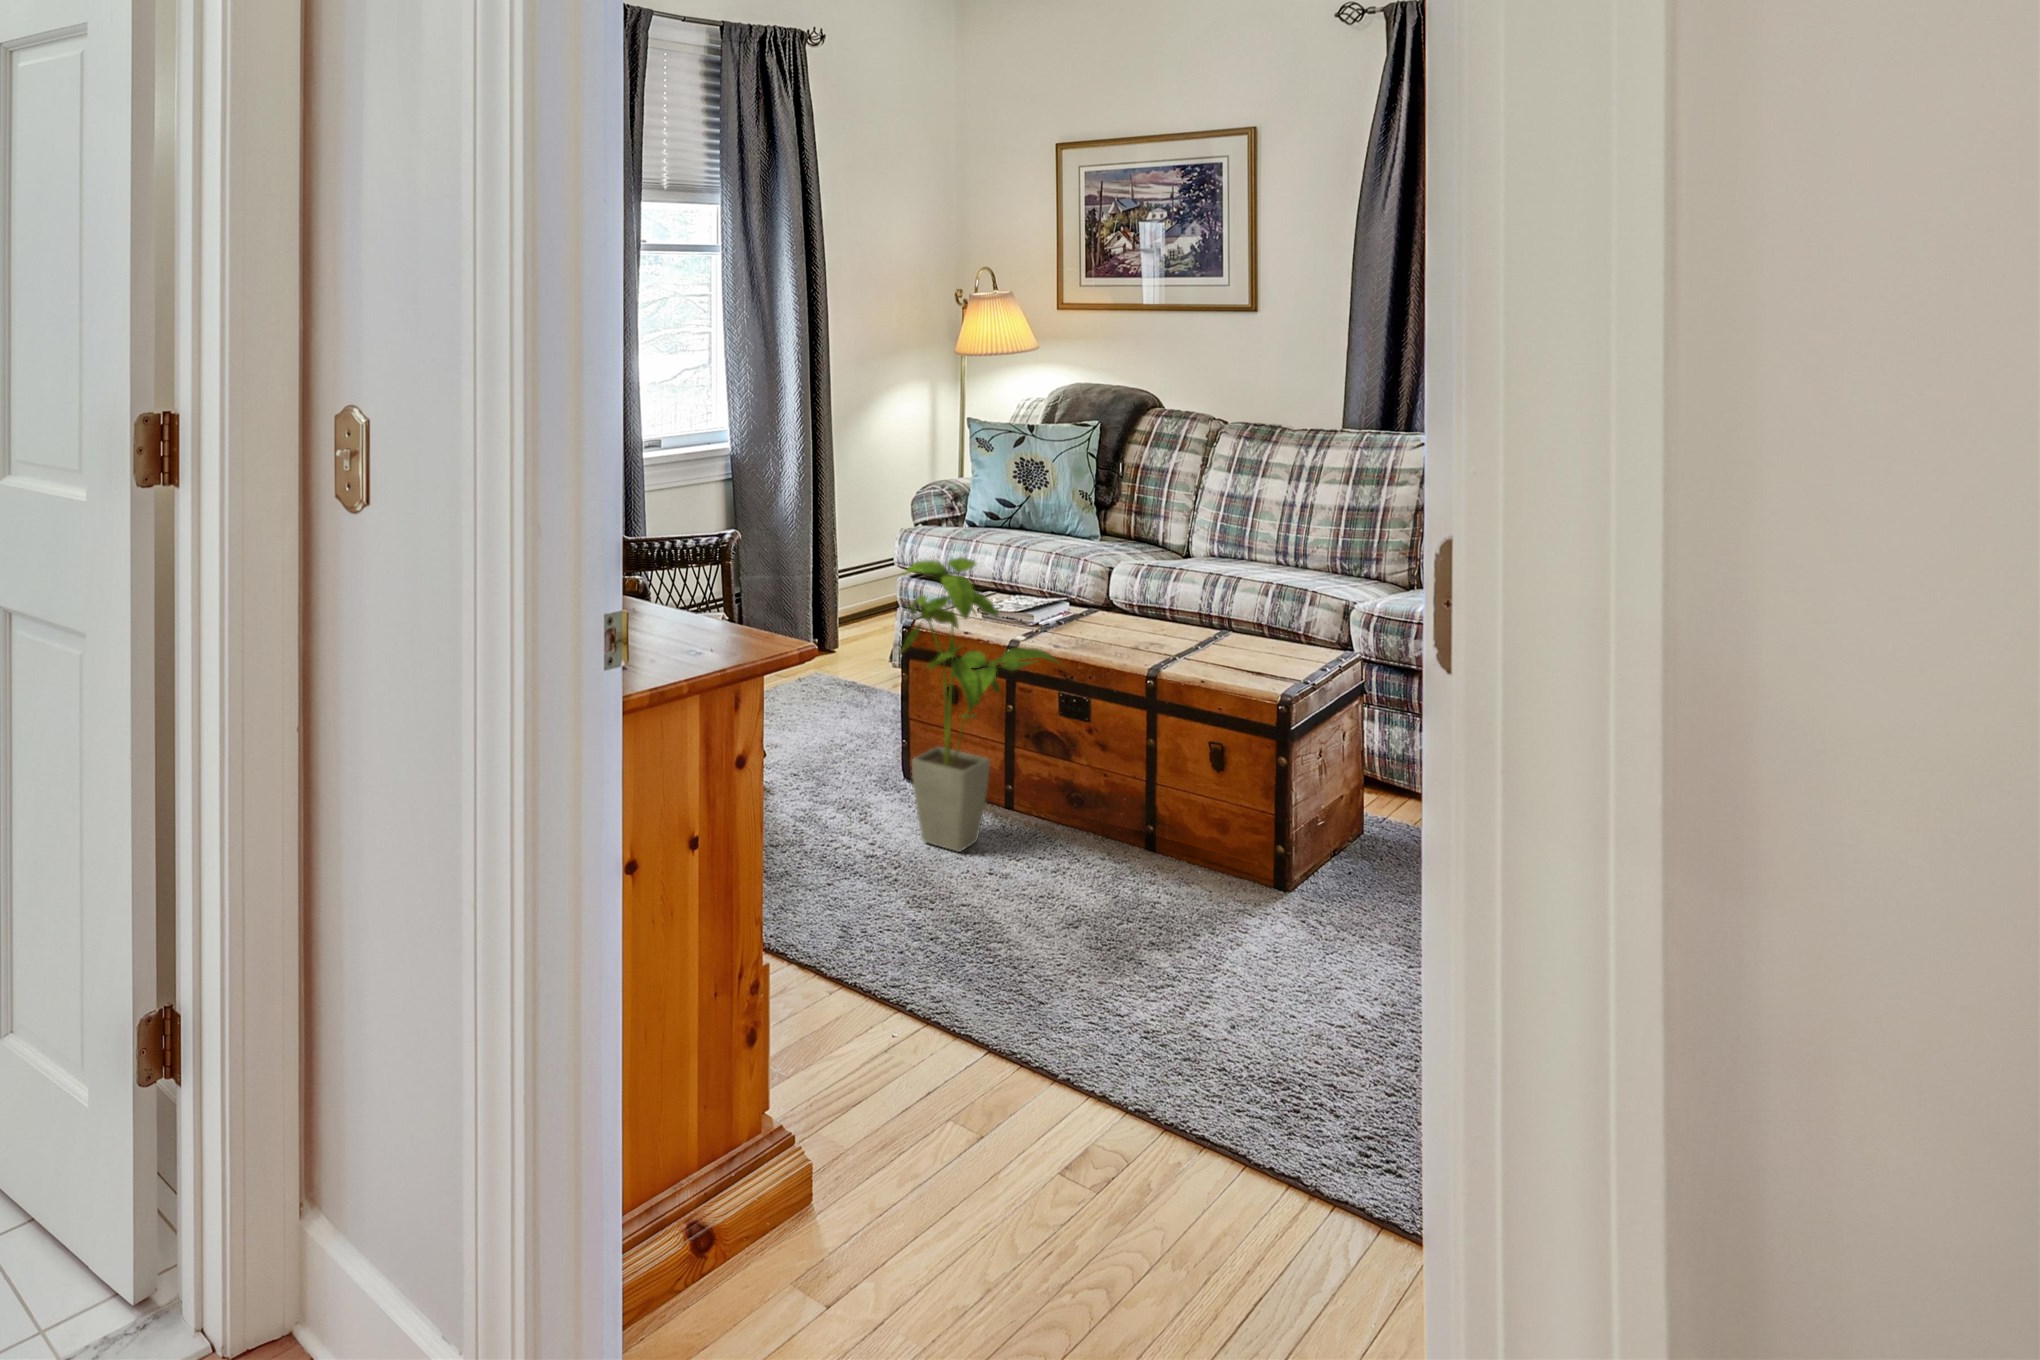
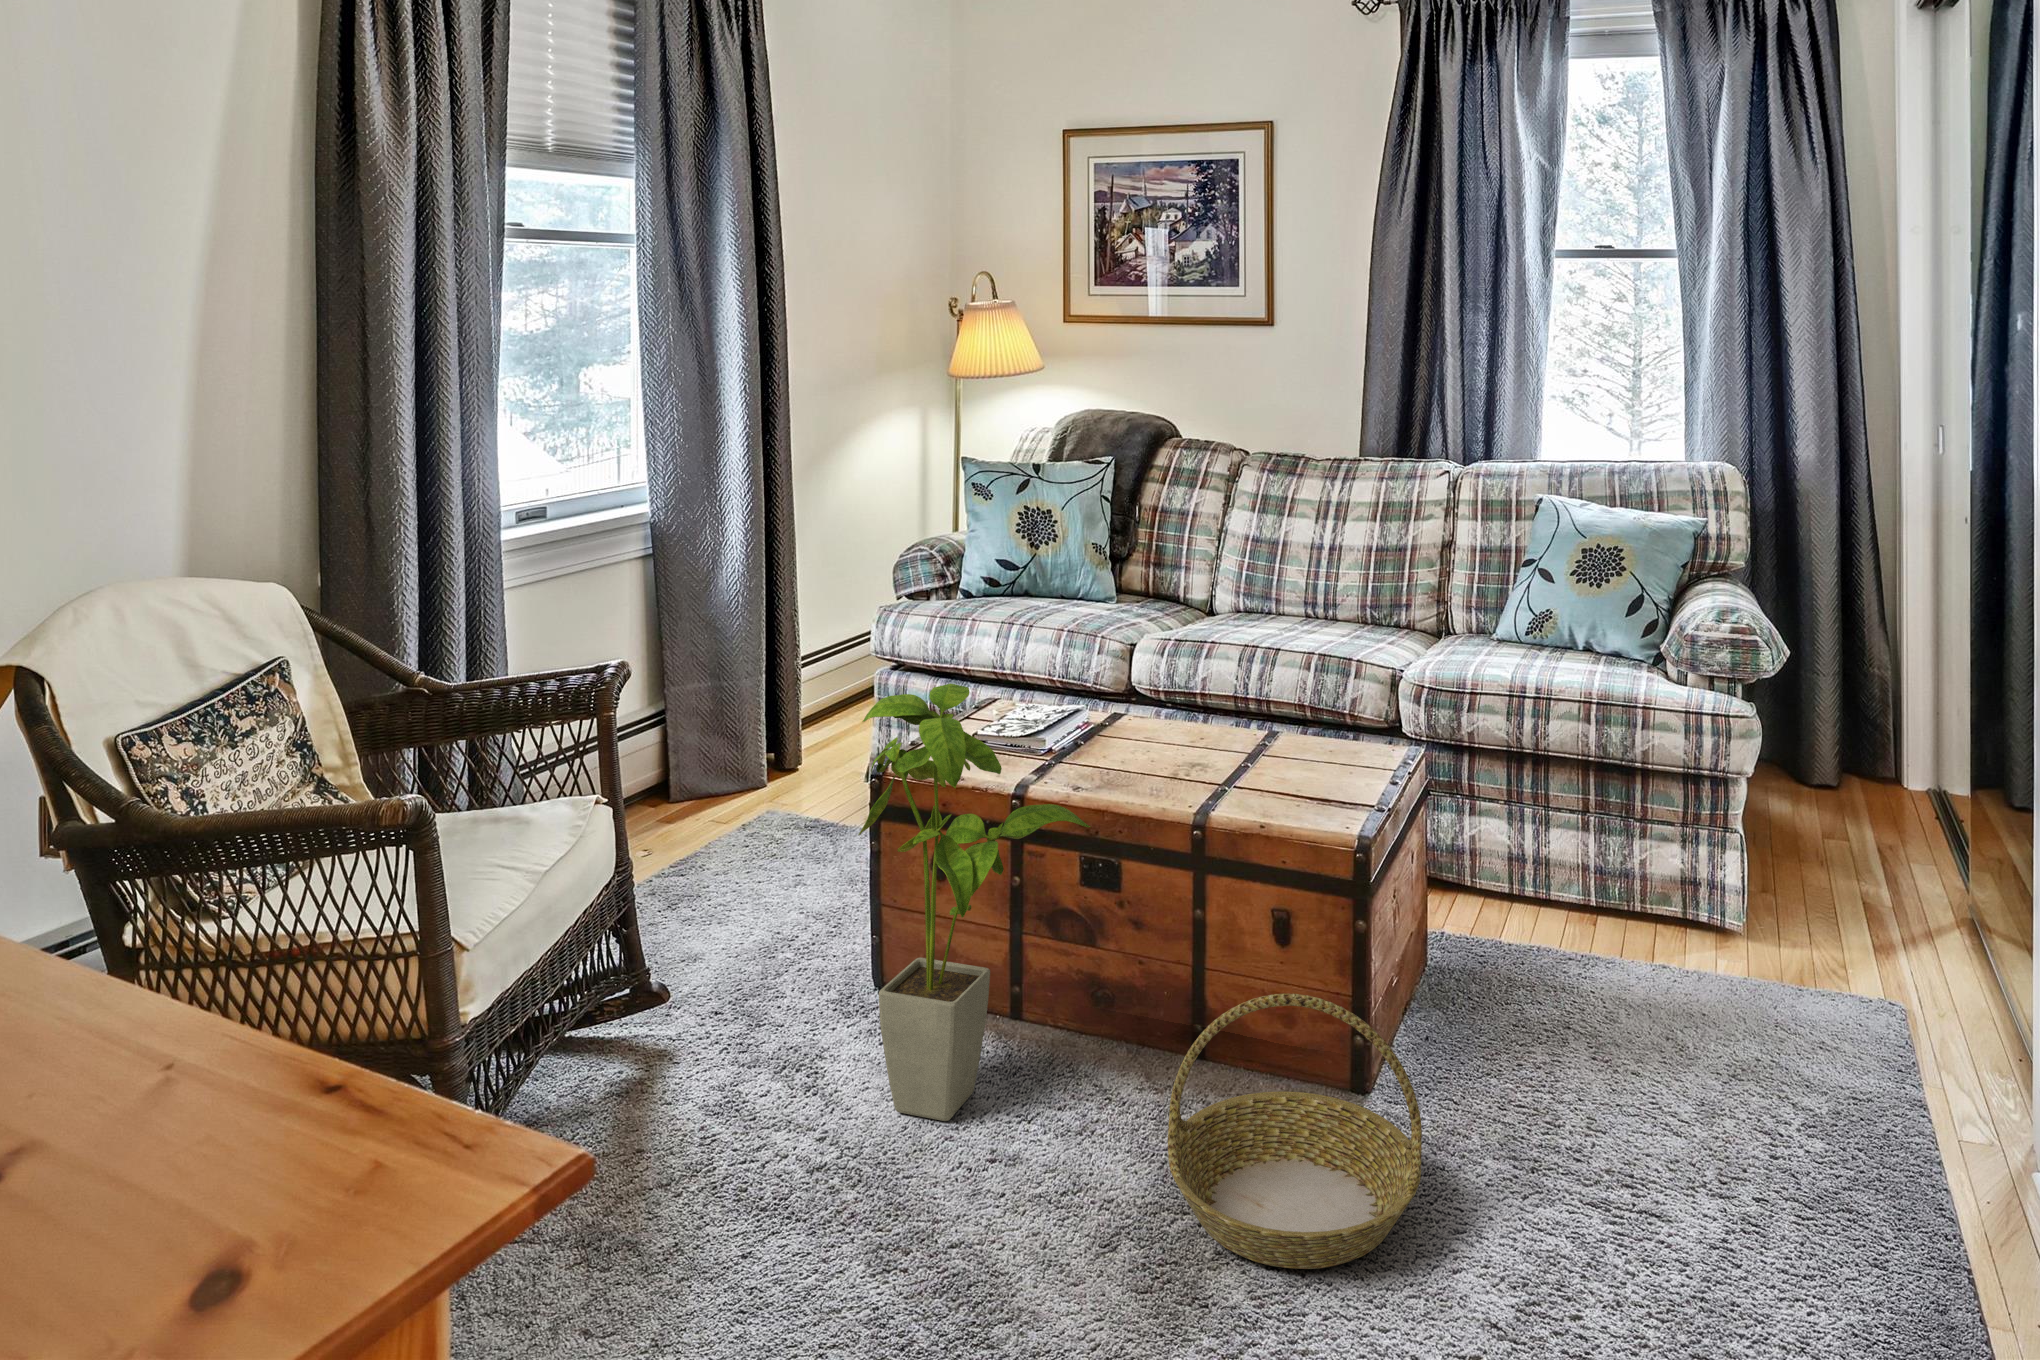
basket: none [1117,783,1316,965] -> present [1168,994,1422,1269]

